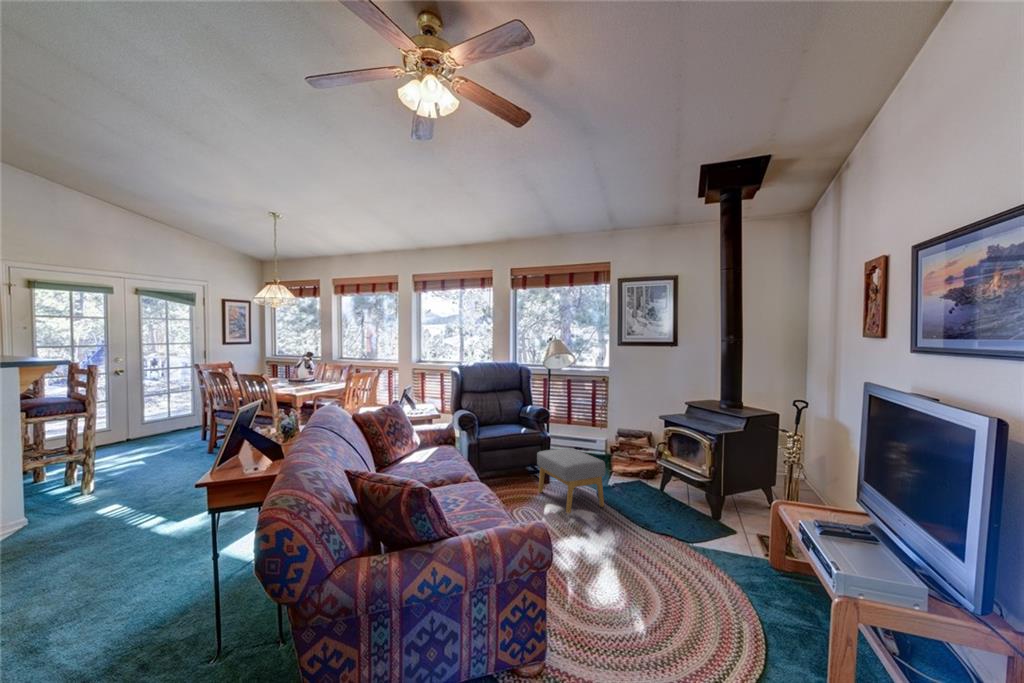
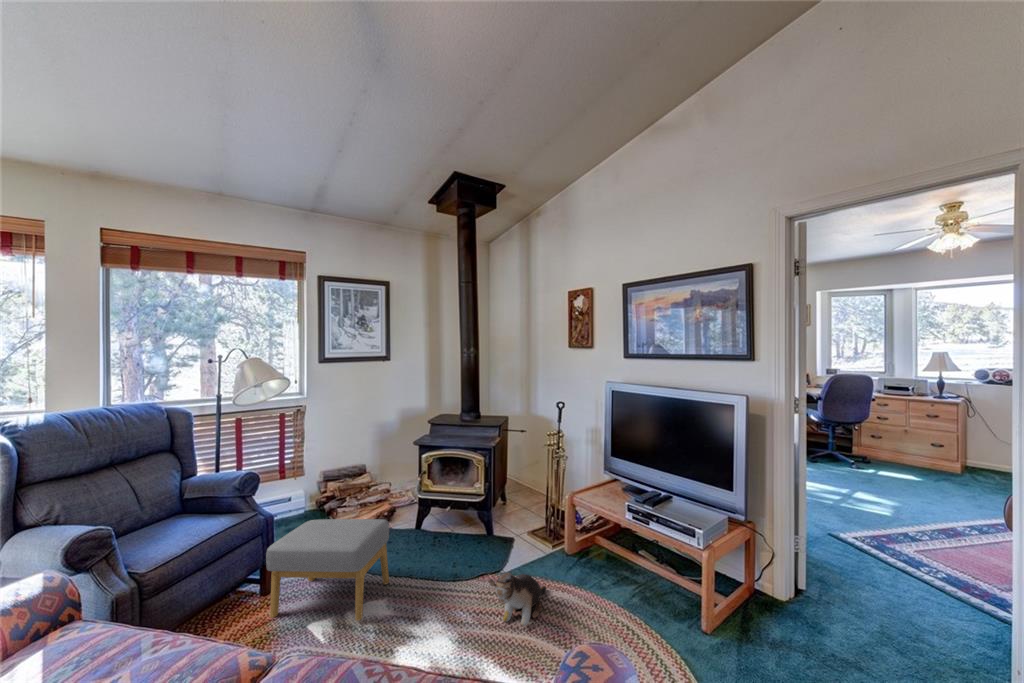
plush toy: none [625,522,706,577] -> present [489,573,546,626]

